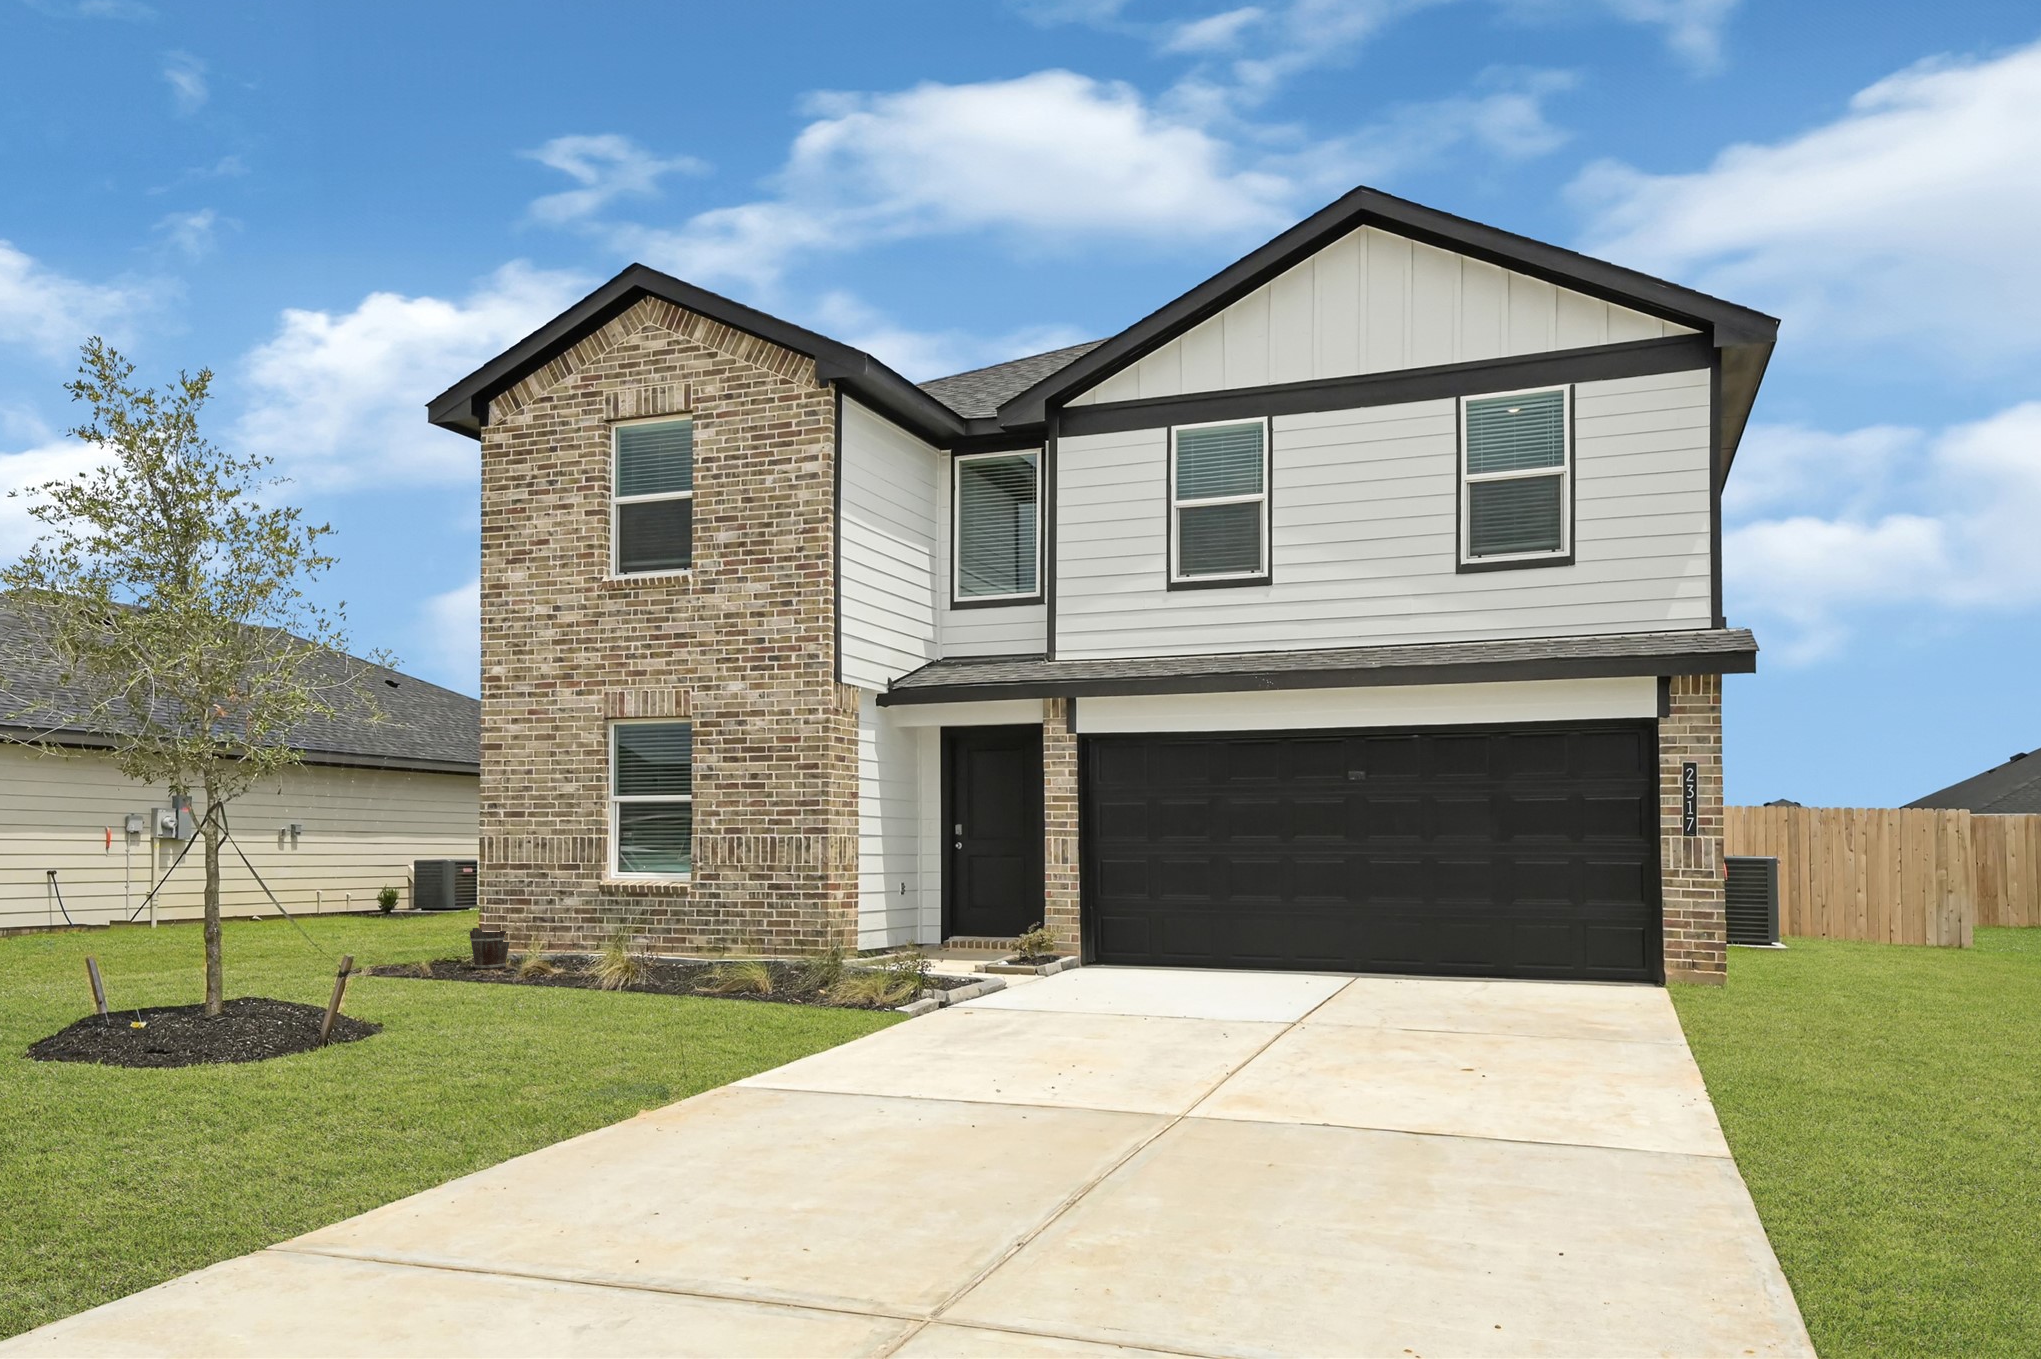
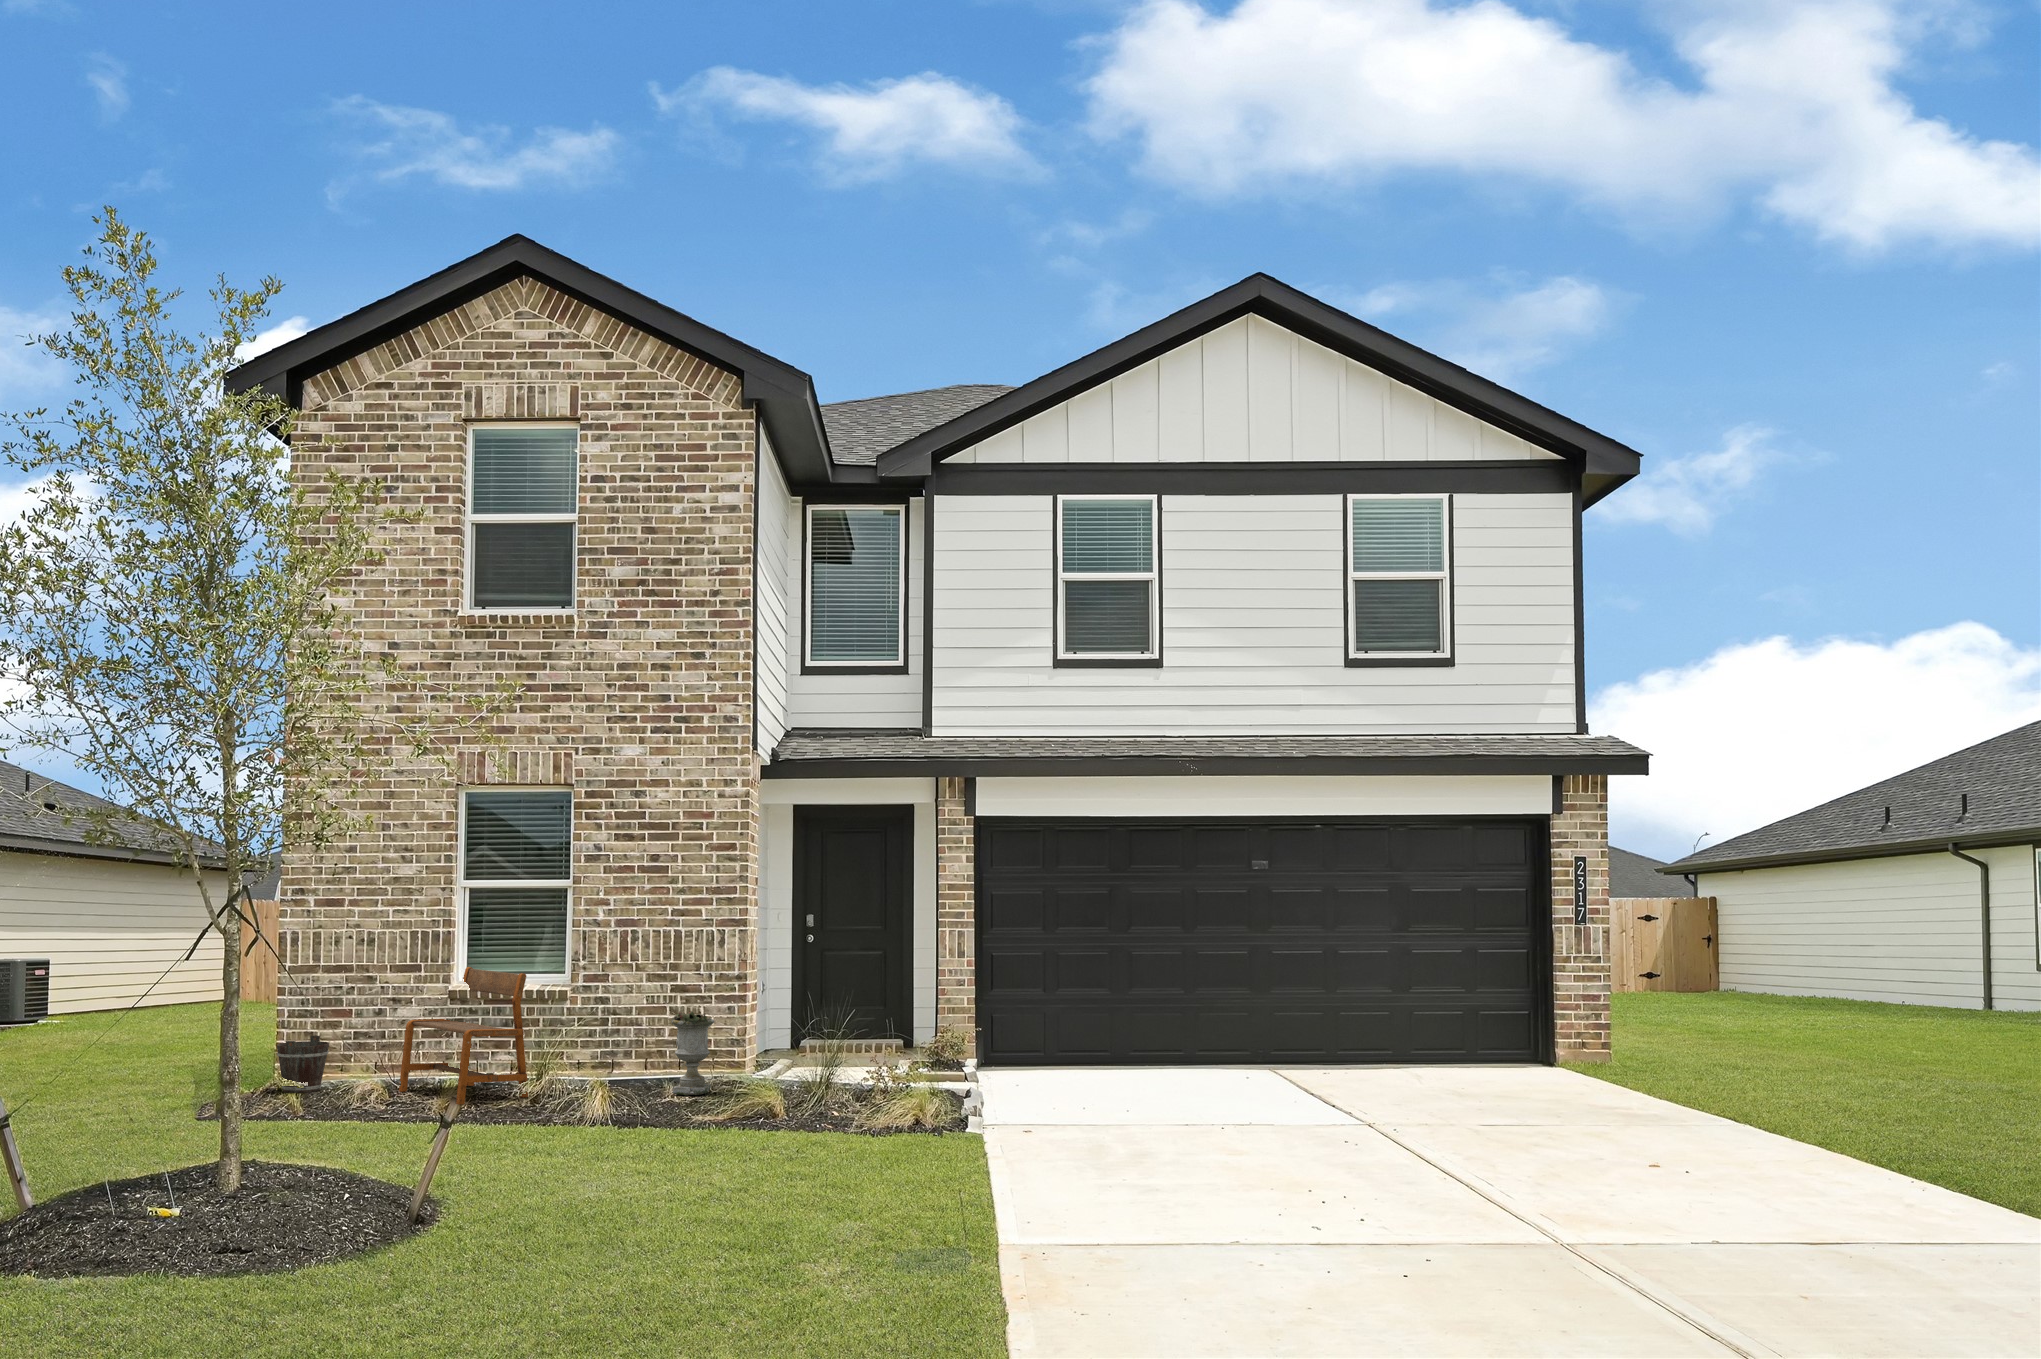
bench: none [559,868,646,981] -> present [399,967,528,1105]
planter: none [761,903,798,975] -> present [671,1011,714,1096]

